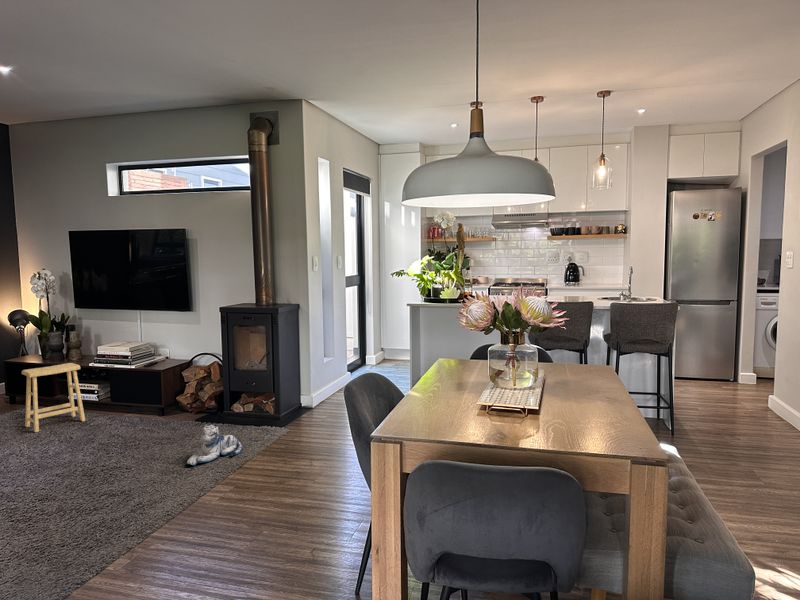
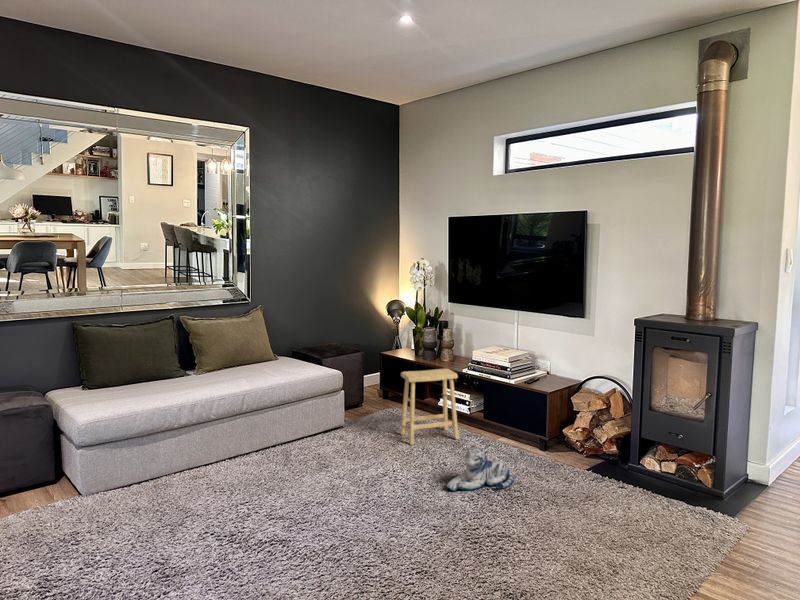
plush toy: present [187,424,243,465] -> present [447,445,514,491]

